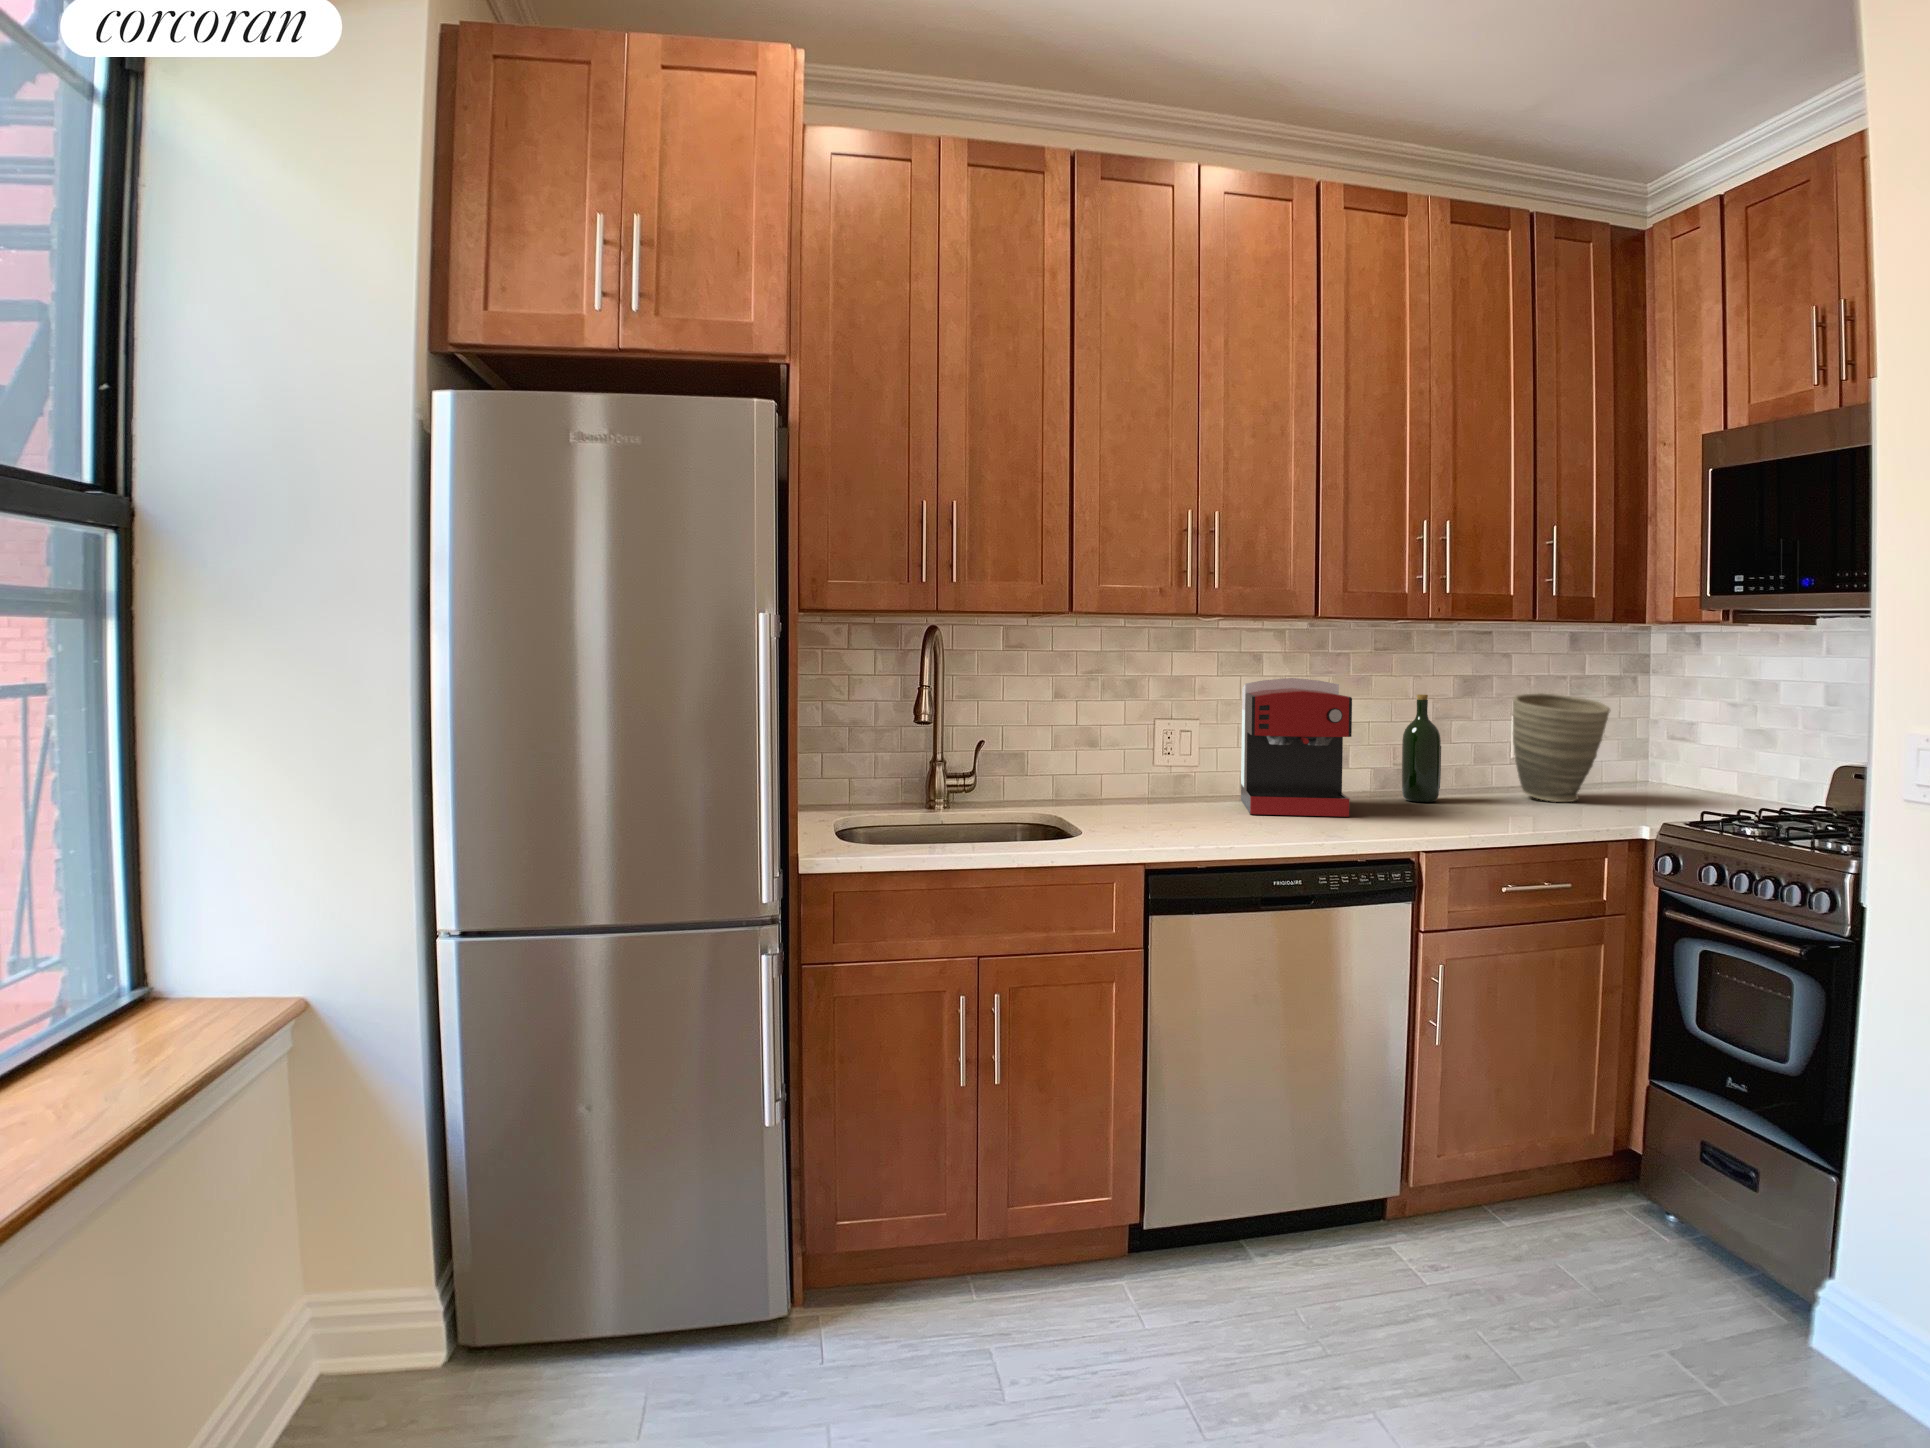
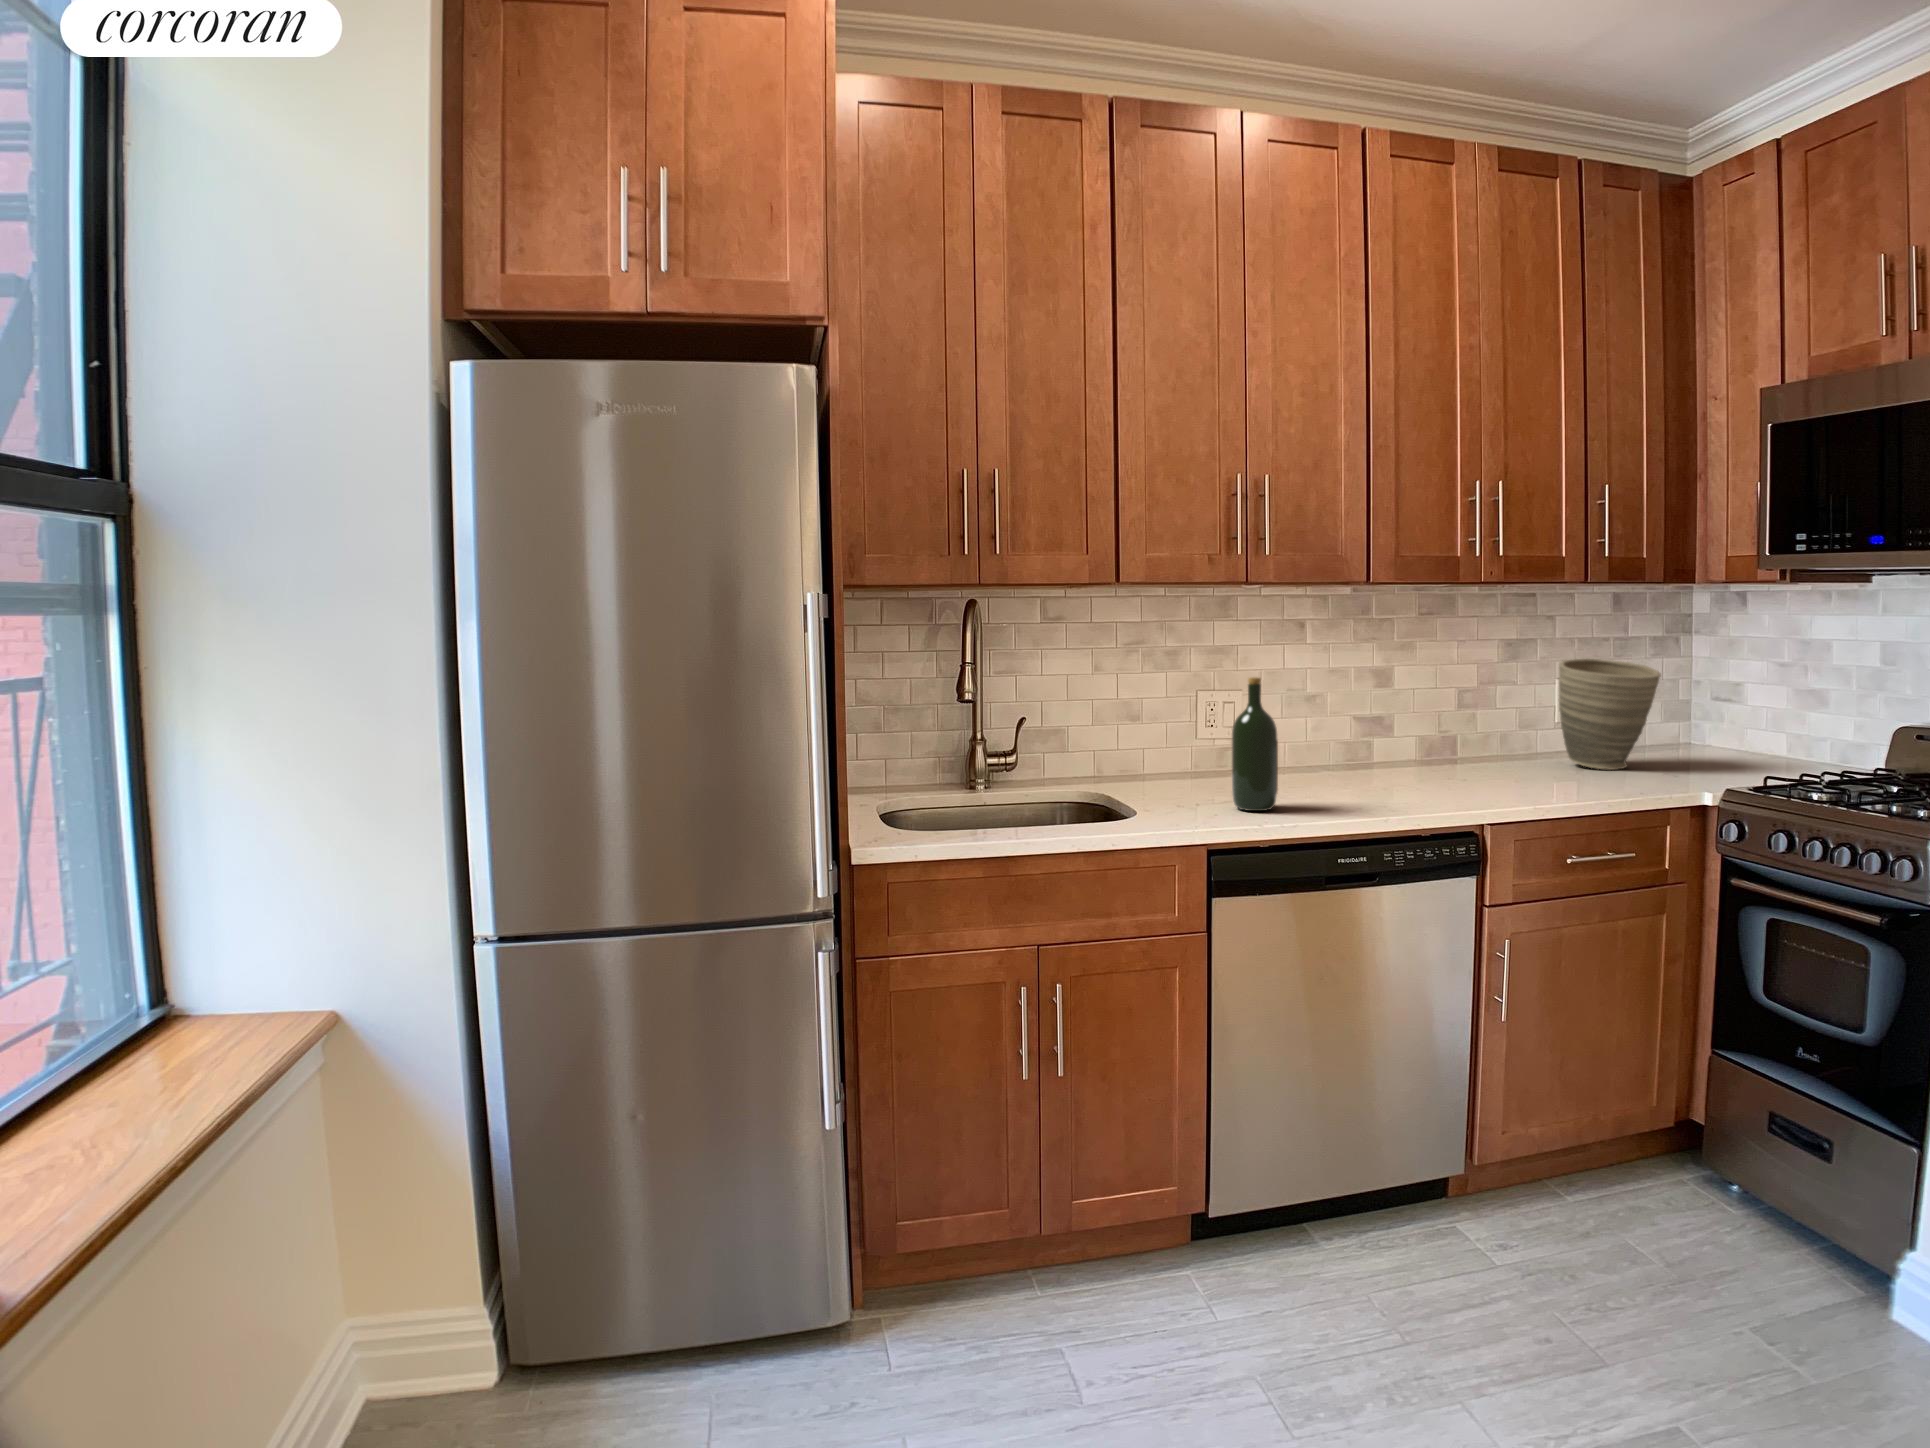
coffee maker: present [1241,678,1352,817] -> none [1284,648,1404,790]
wine bottle: present [1402,694,1441,802] -> present [1232,677,1278,811]

